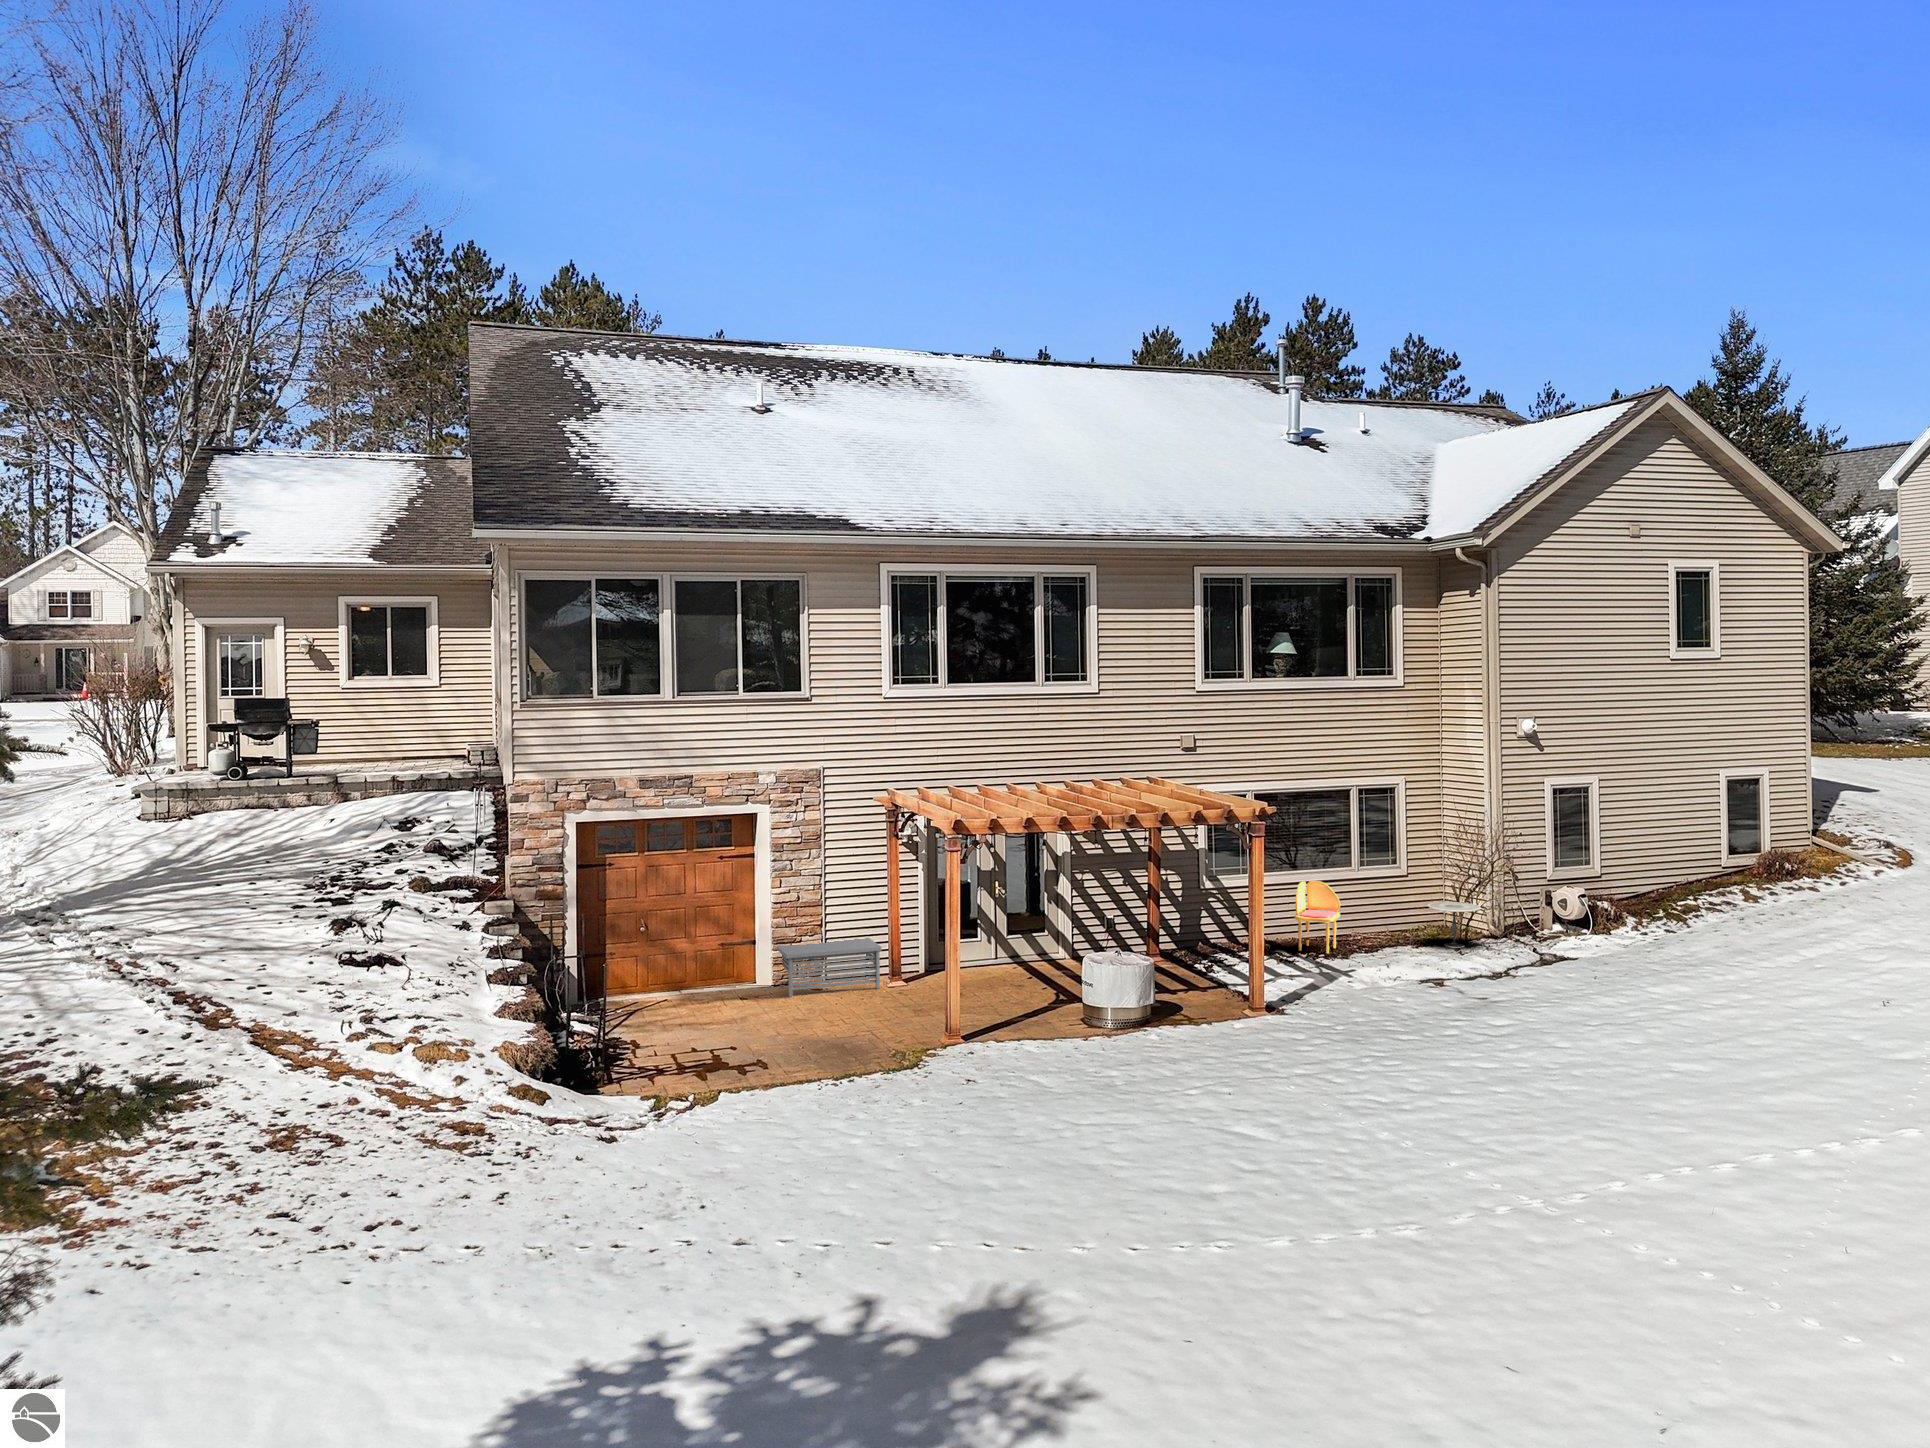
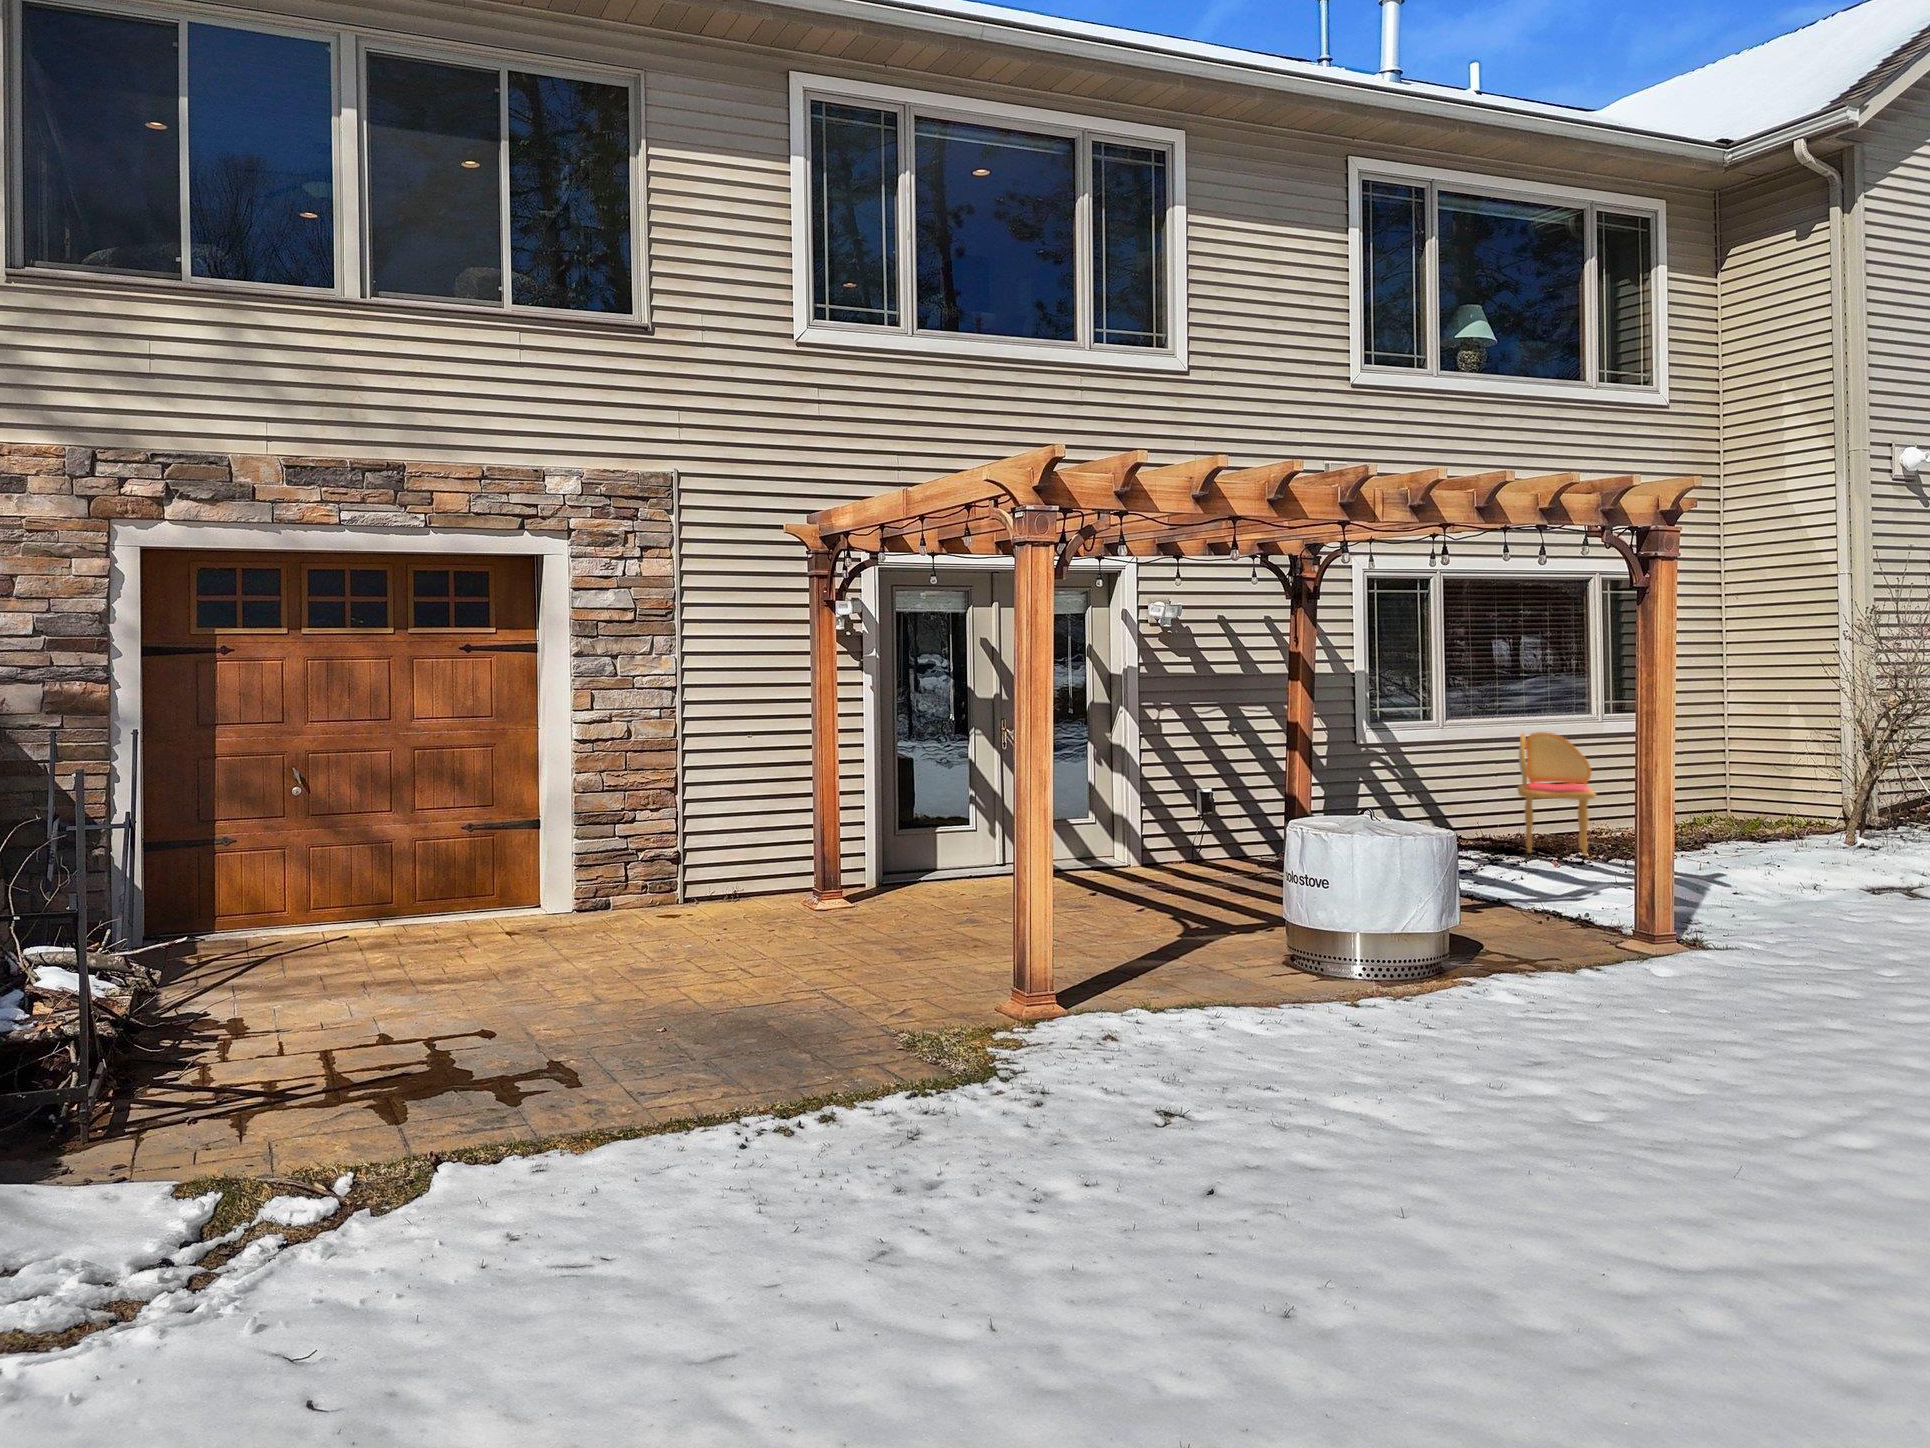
side table: present [1428,902,1481,948] -> none [1728,772,1831,847]
storage bench: present [777,938,882,997] -> none [584,817,805,929]

